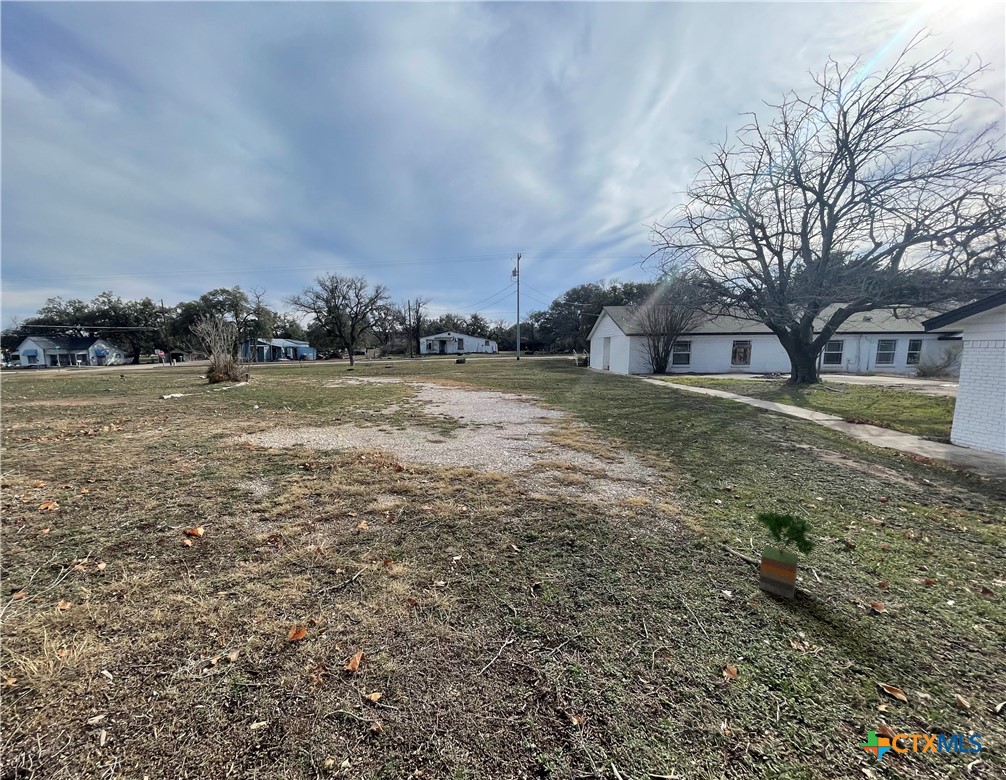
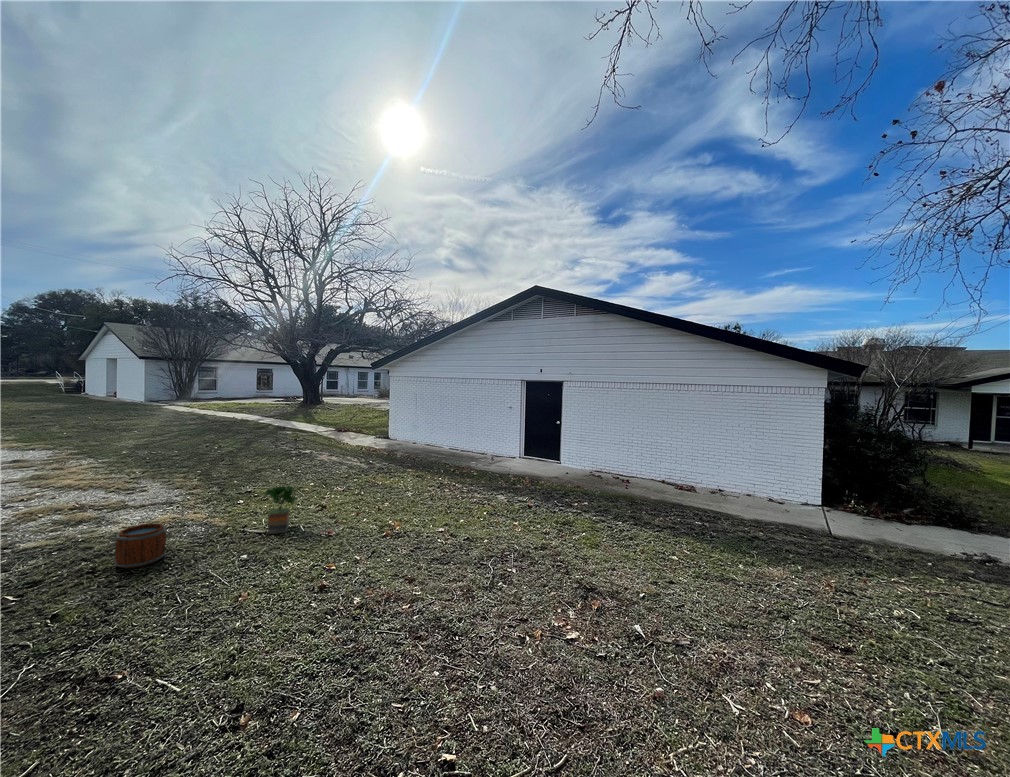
bucket: none [577,513,626,570] -> present [115,523,166,568]

